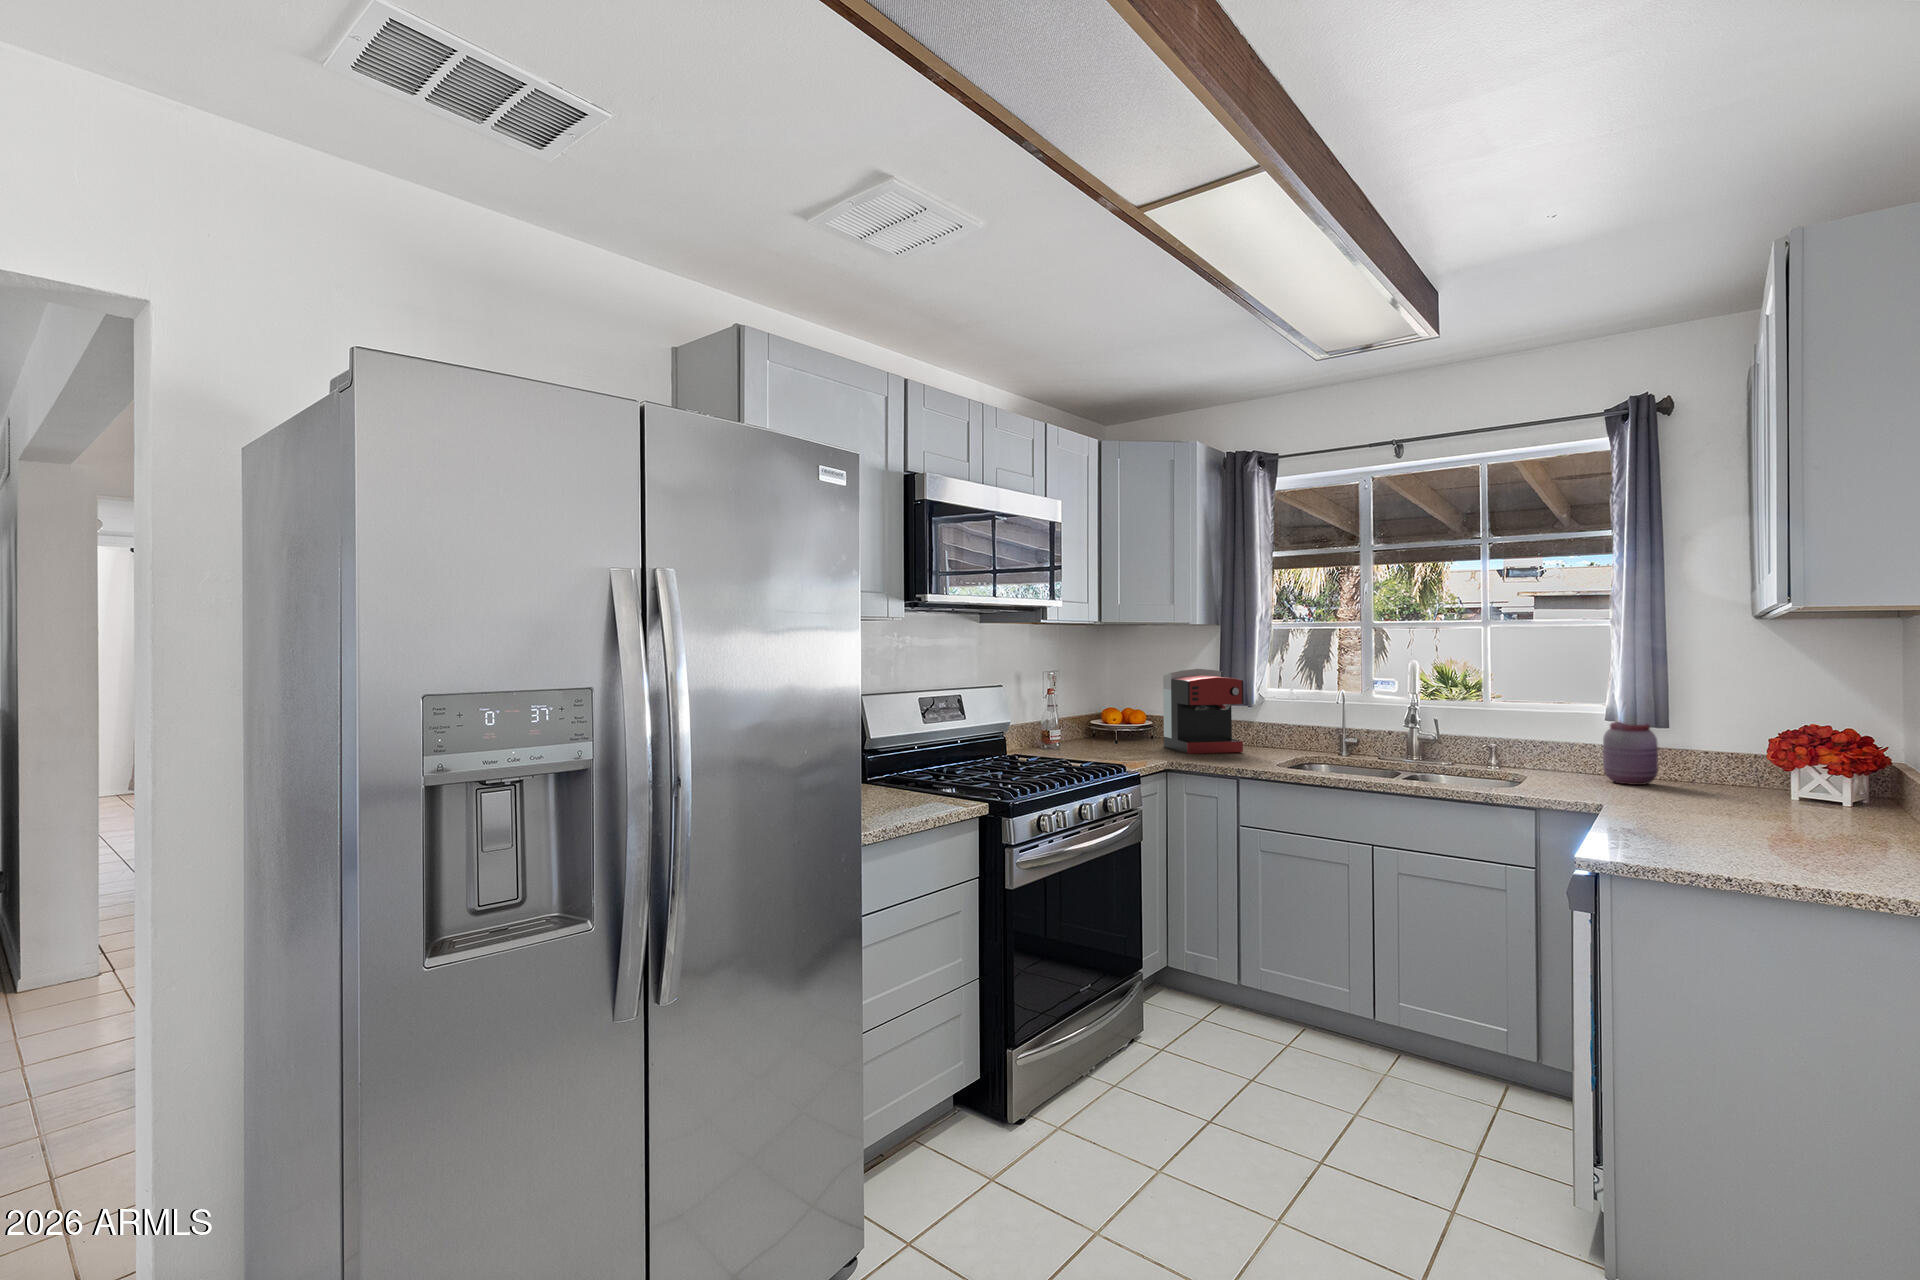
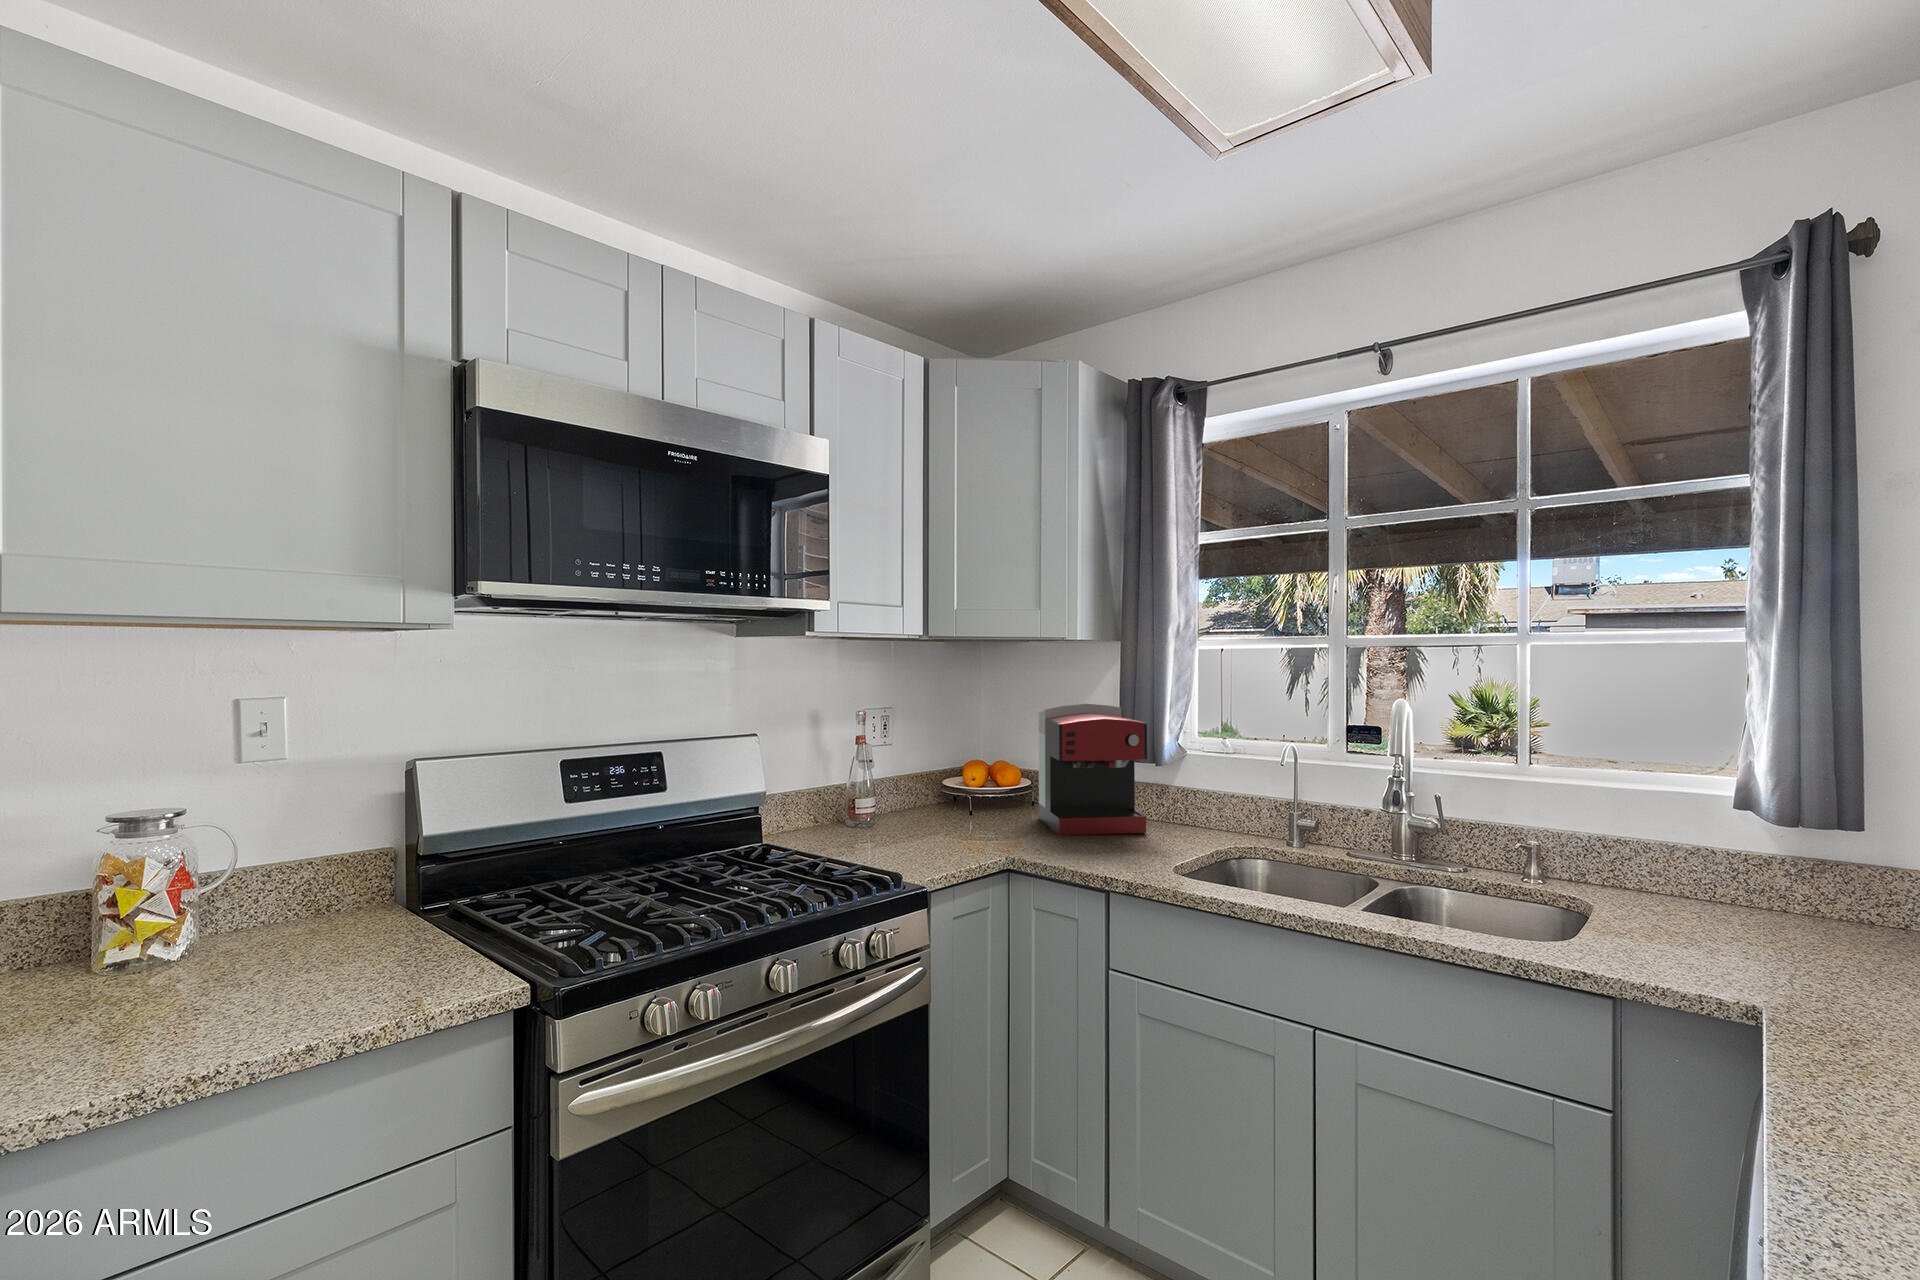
jar: present [1603,722,1658,785] -> none [1734,816,1841,935]

